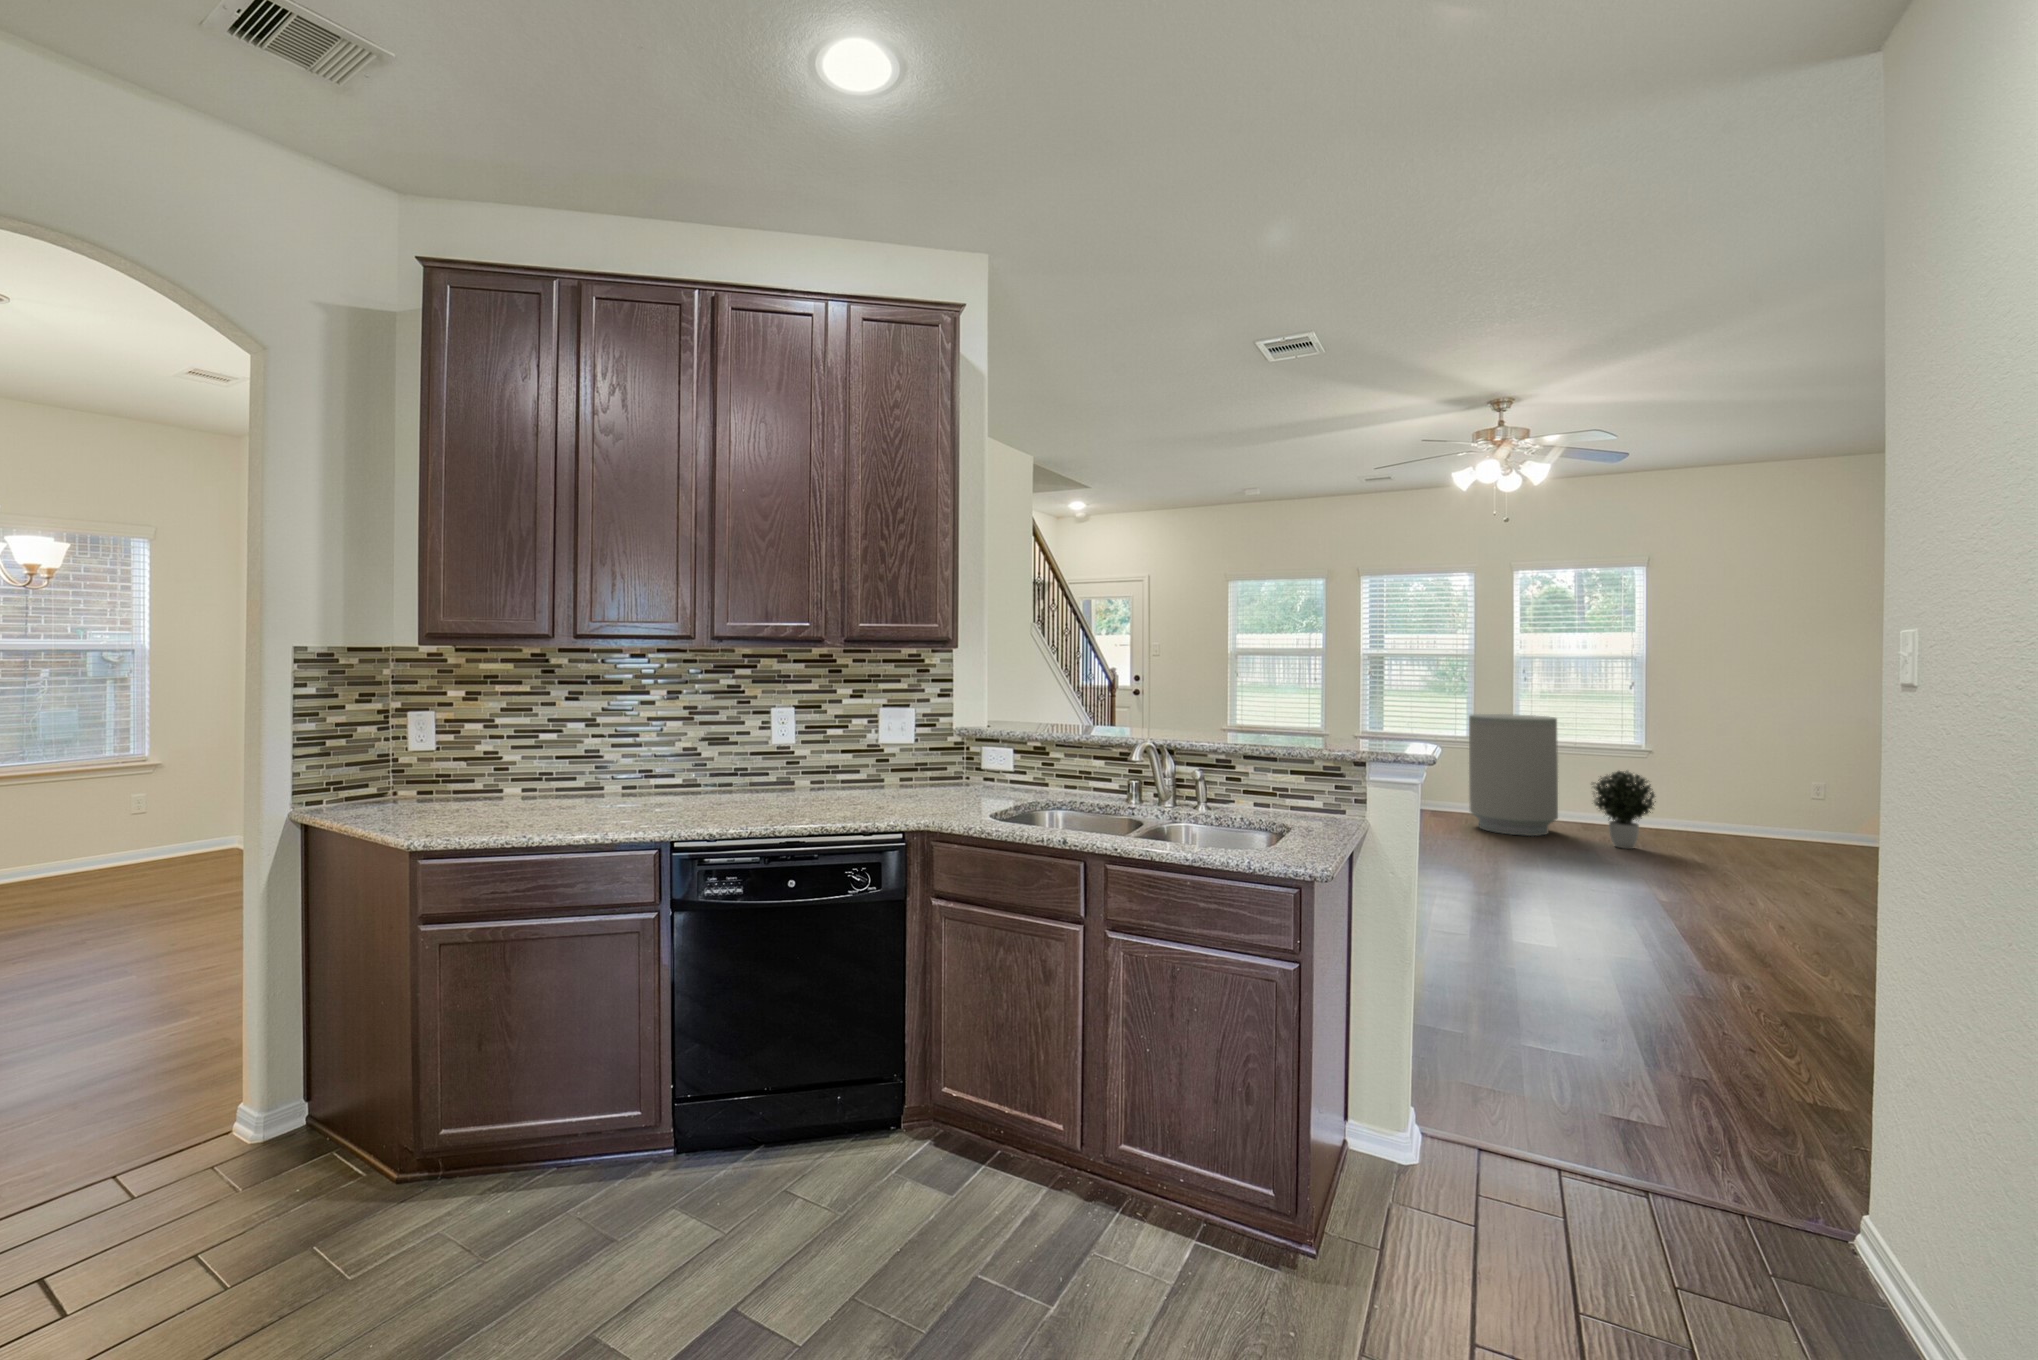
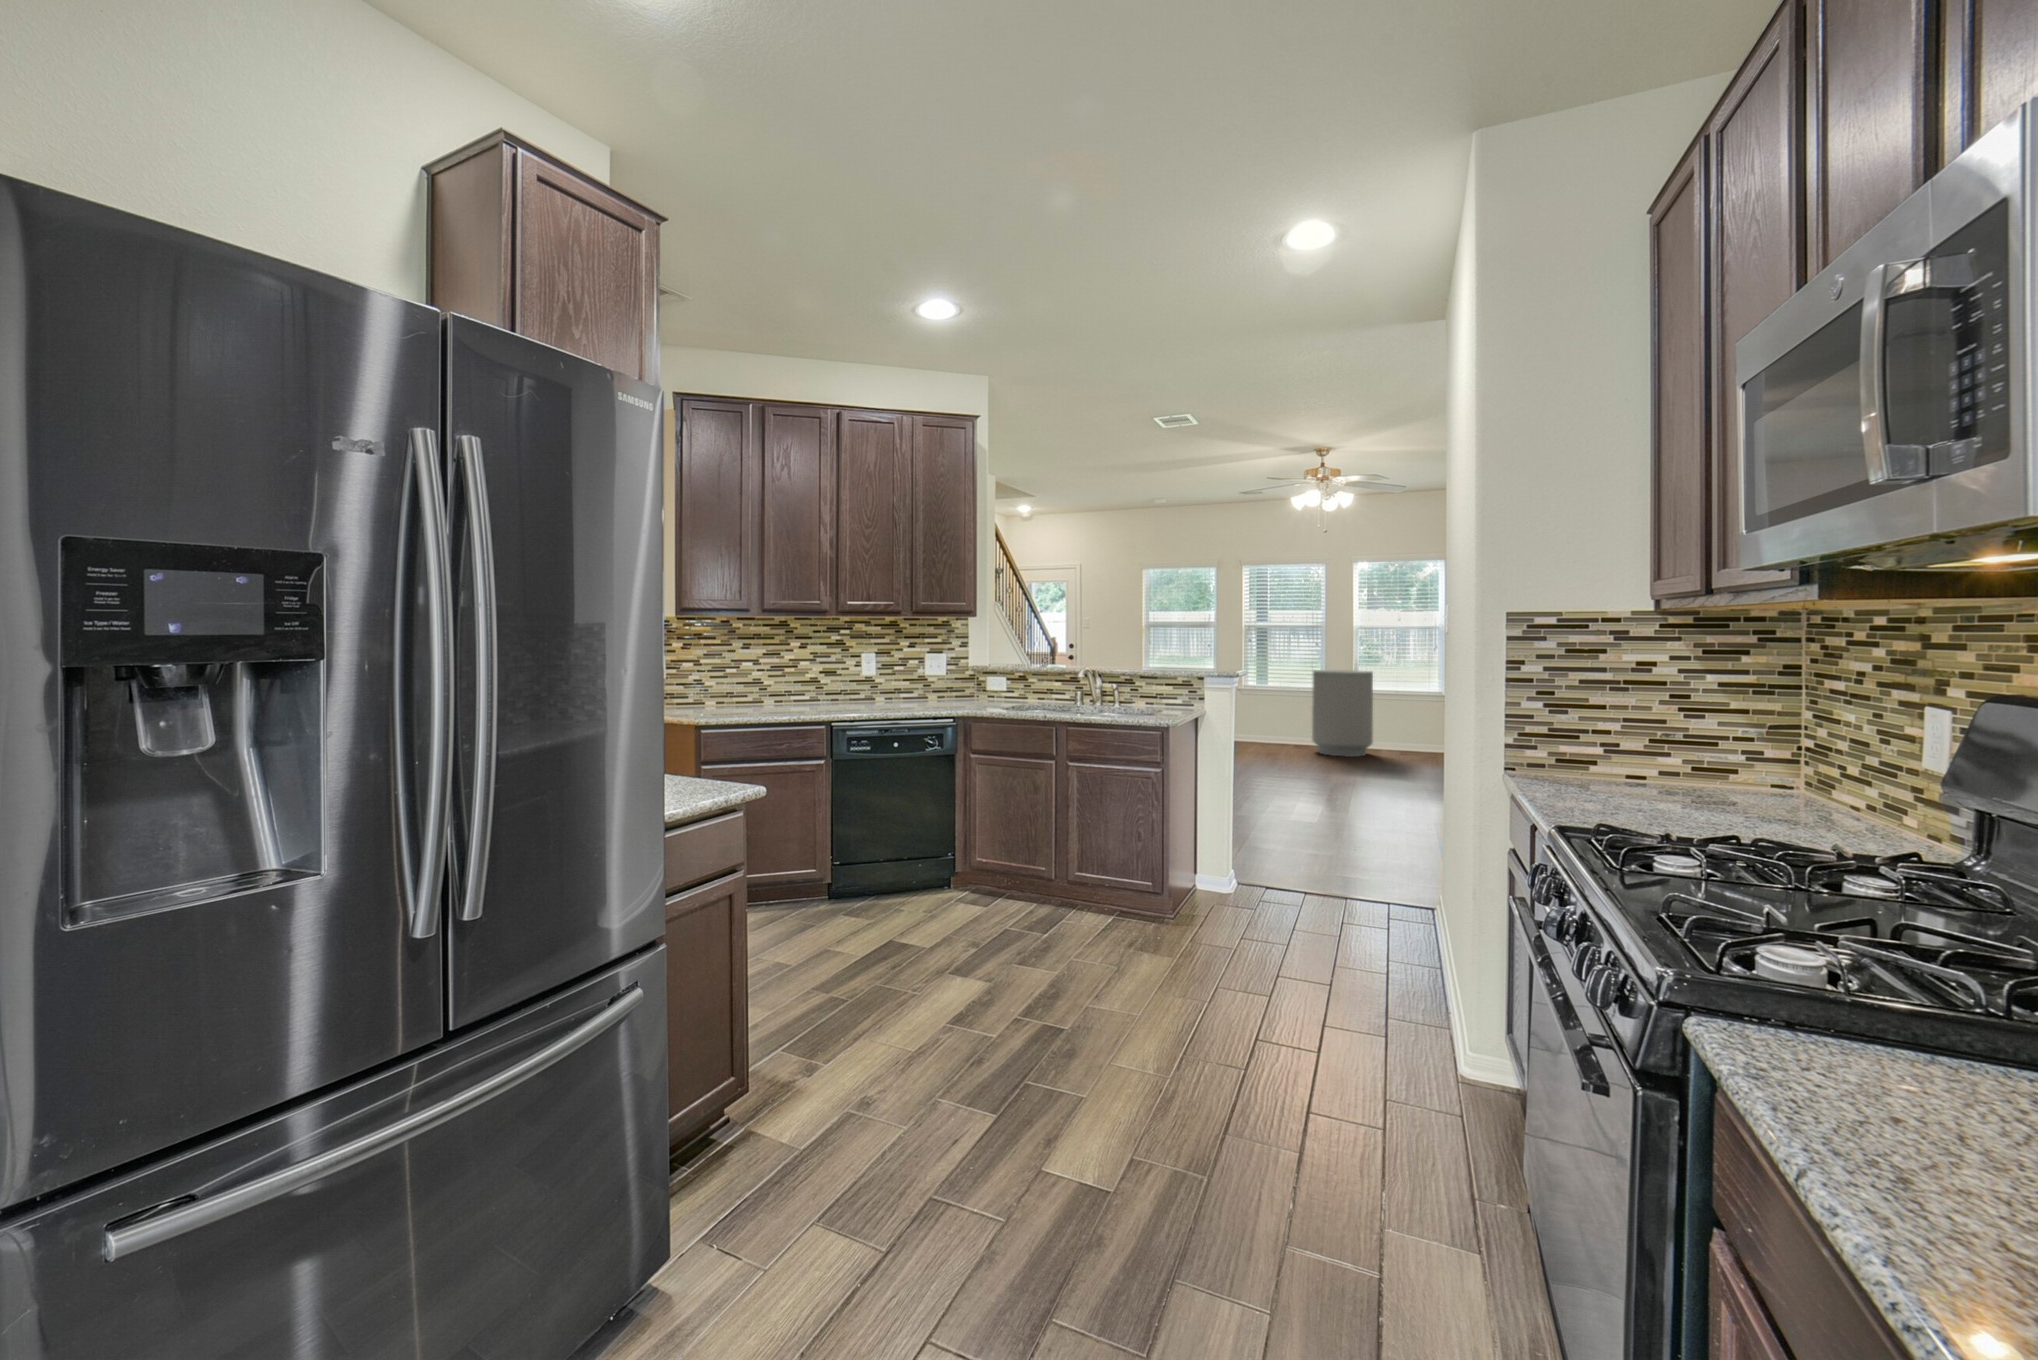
potted plant: present [1594,771,1656,849] -> none [1392,707,1435,763]

